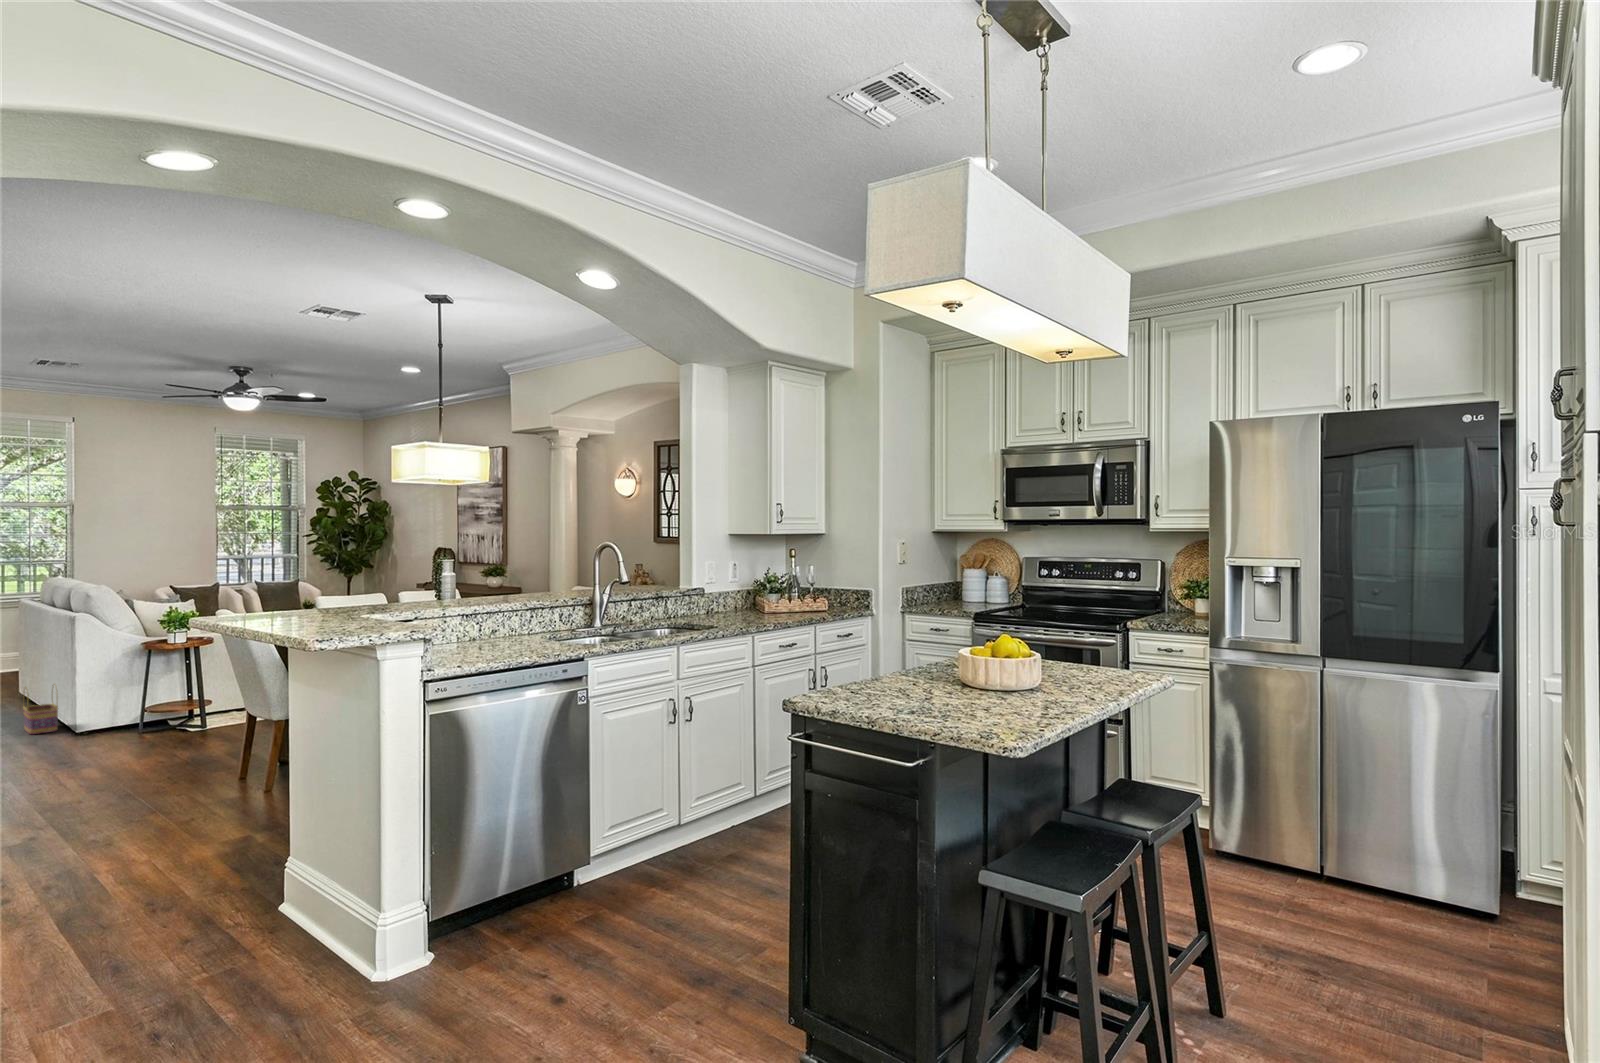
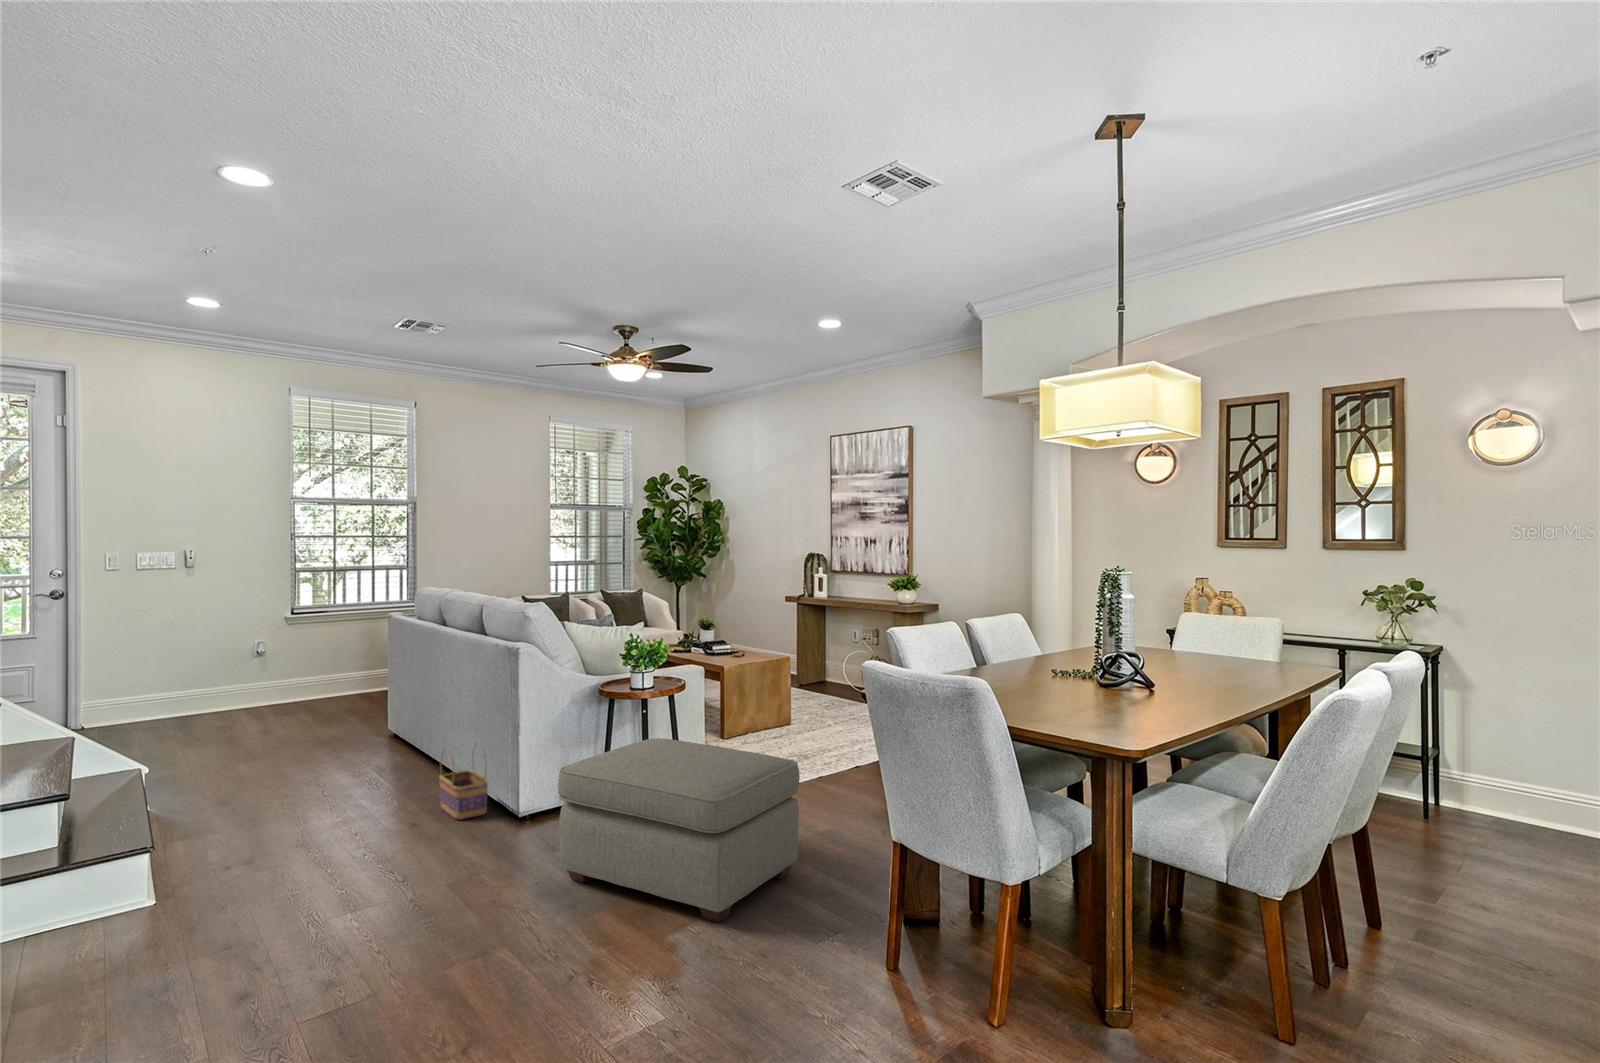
ottoman: none [71,673,243,769] -> present [558,738,800,922]

